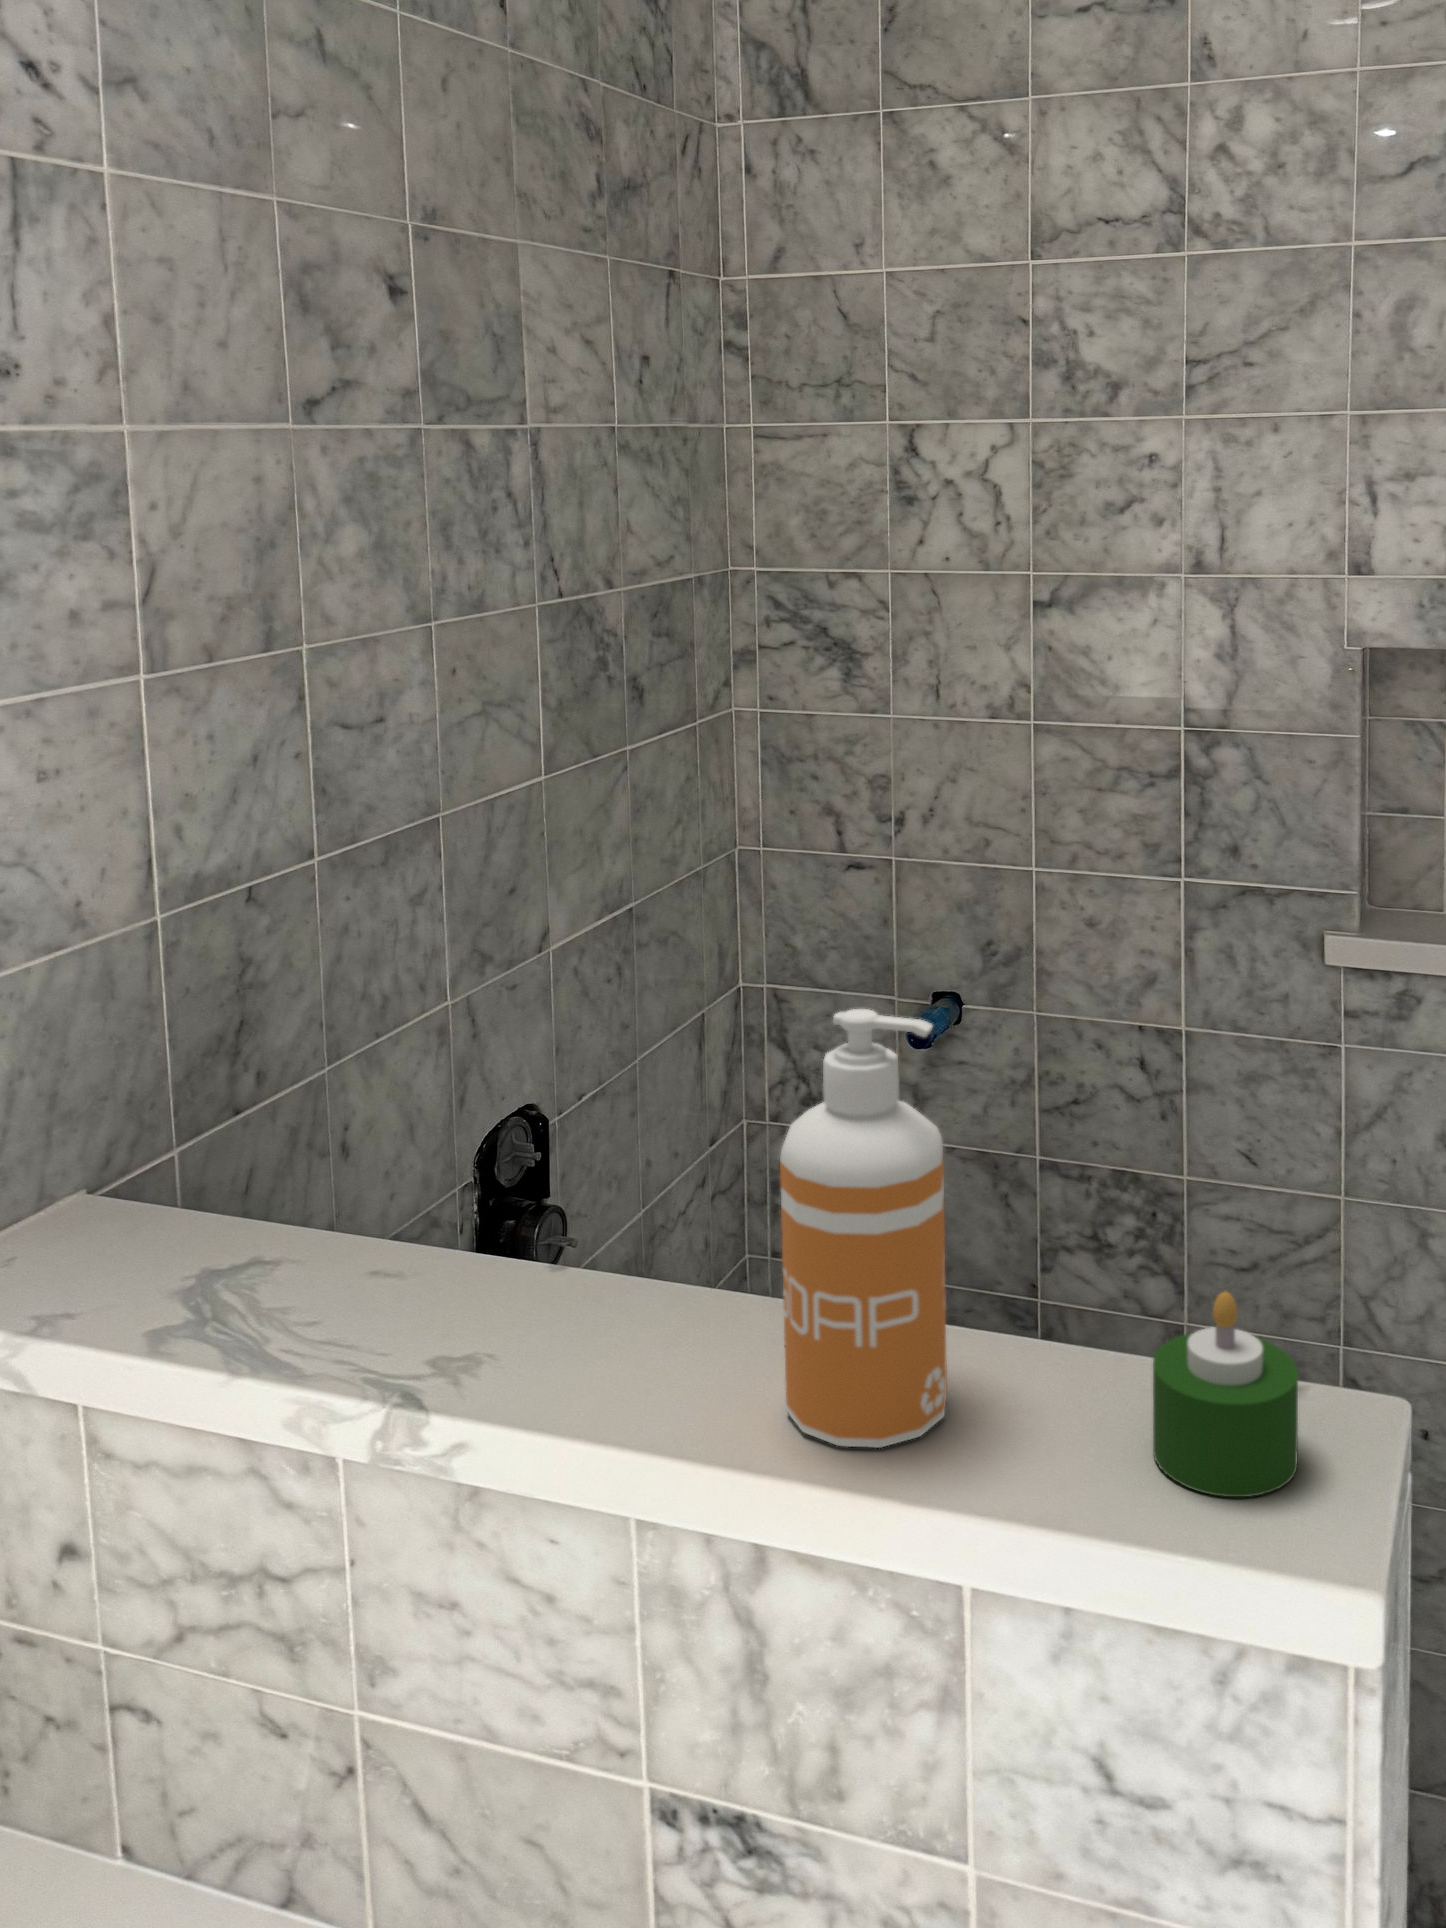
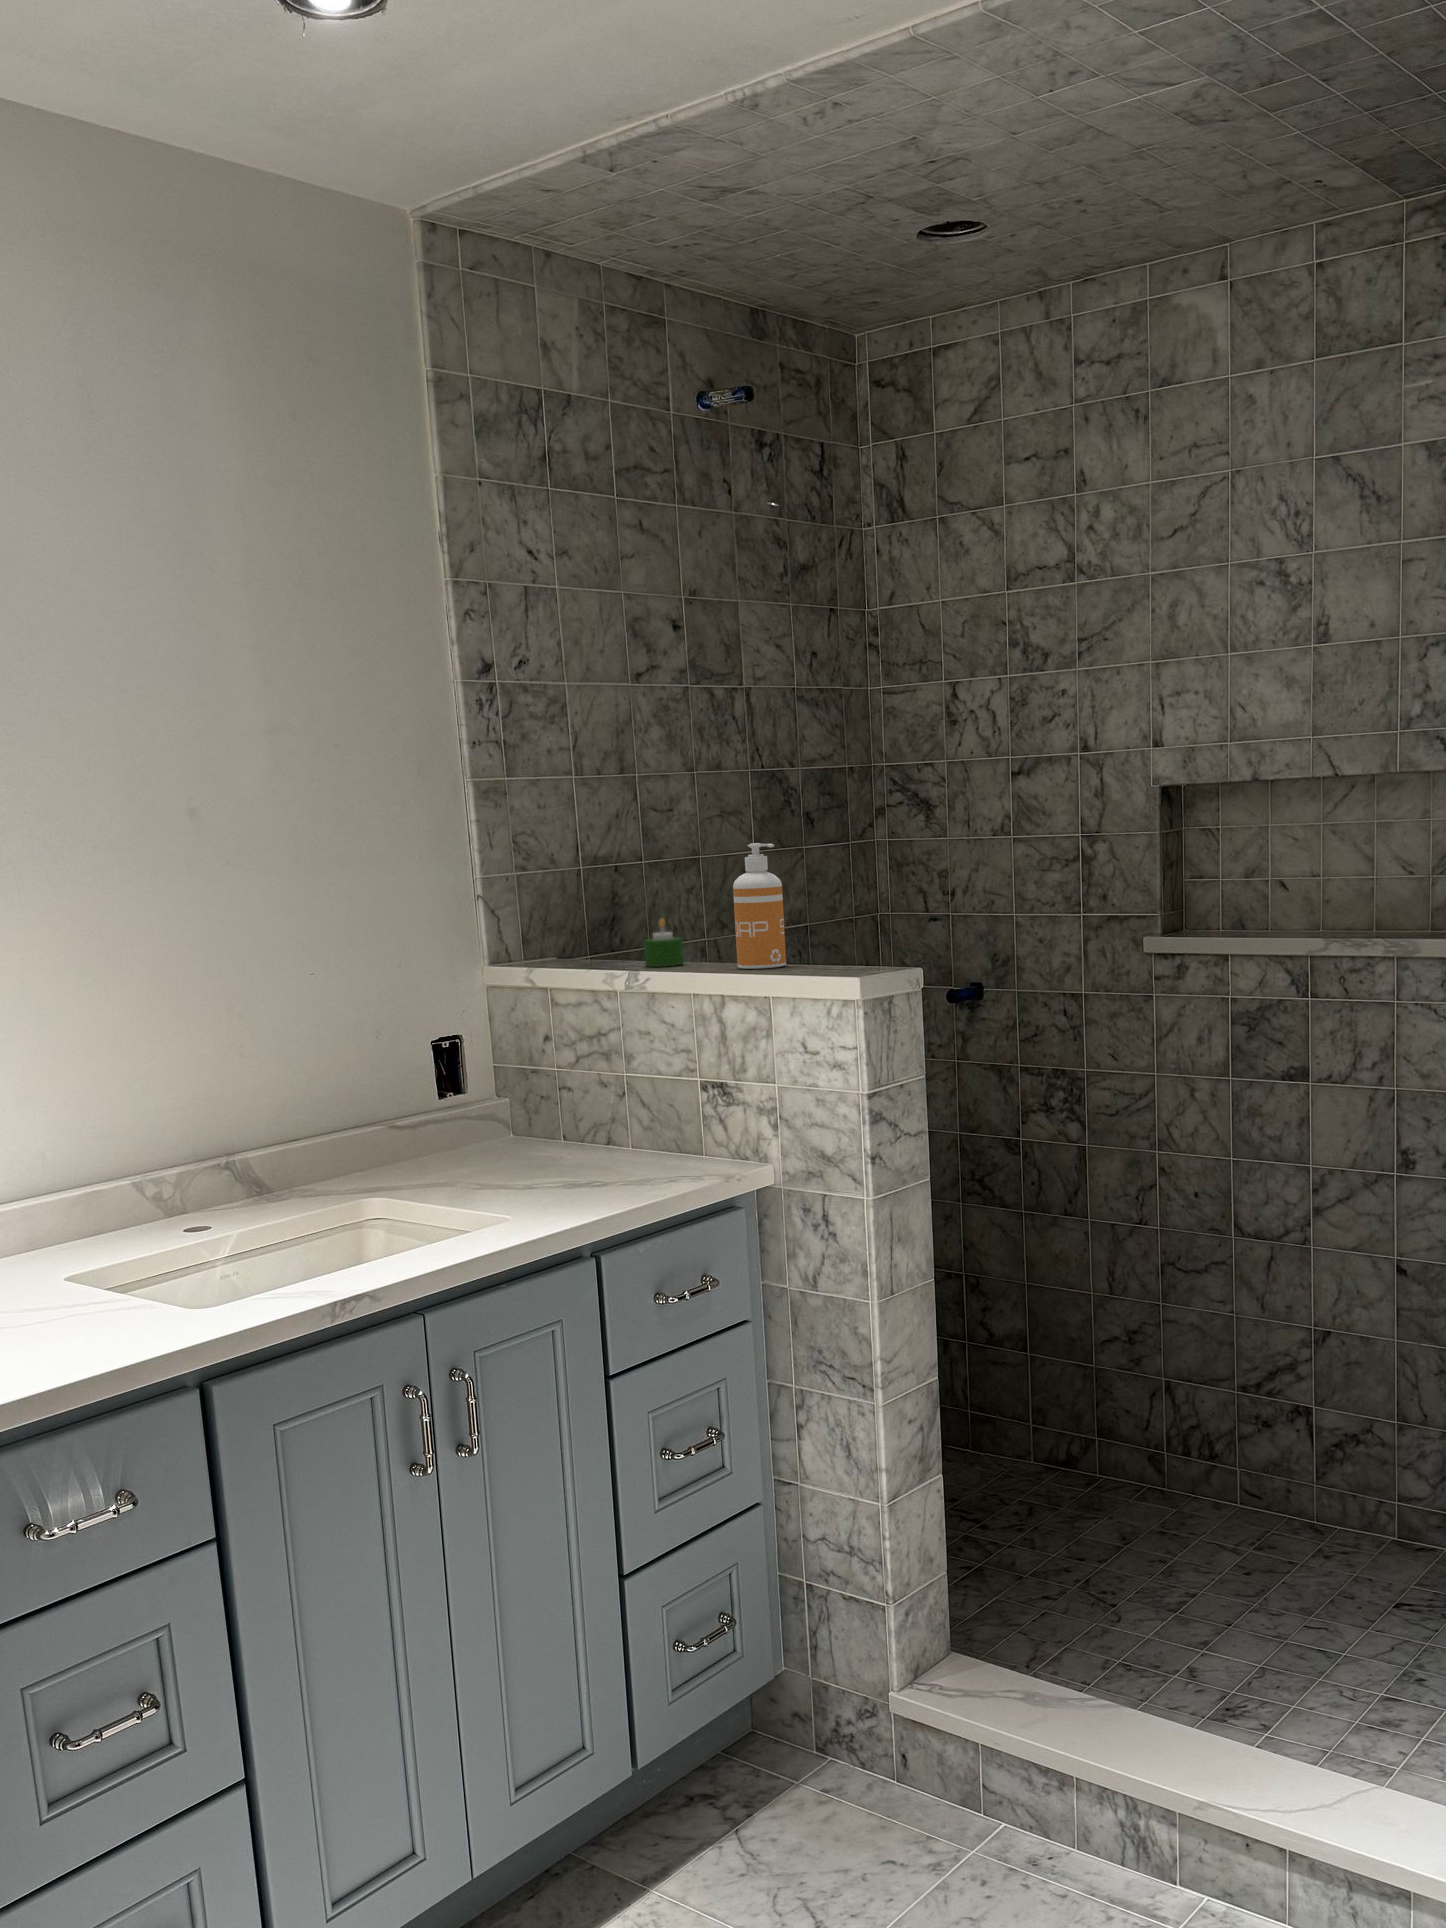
candle: present [1153,1292,1298,1497] -> present [644,919,684,967]

